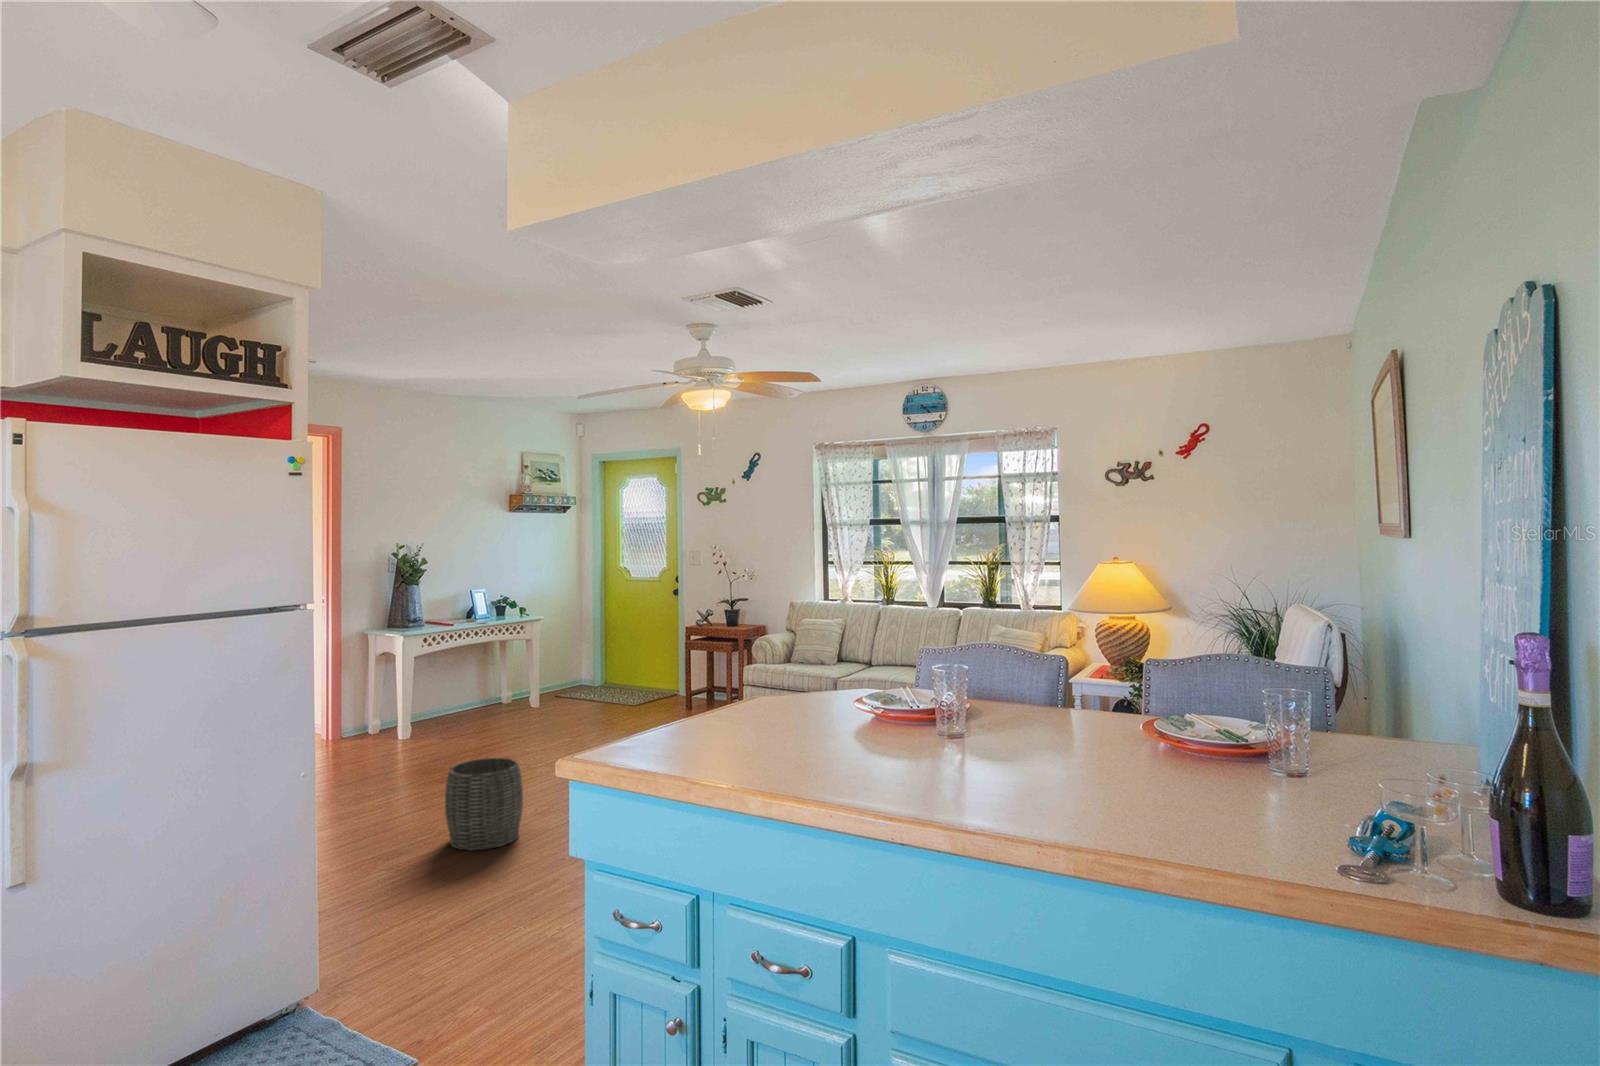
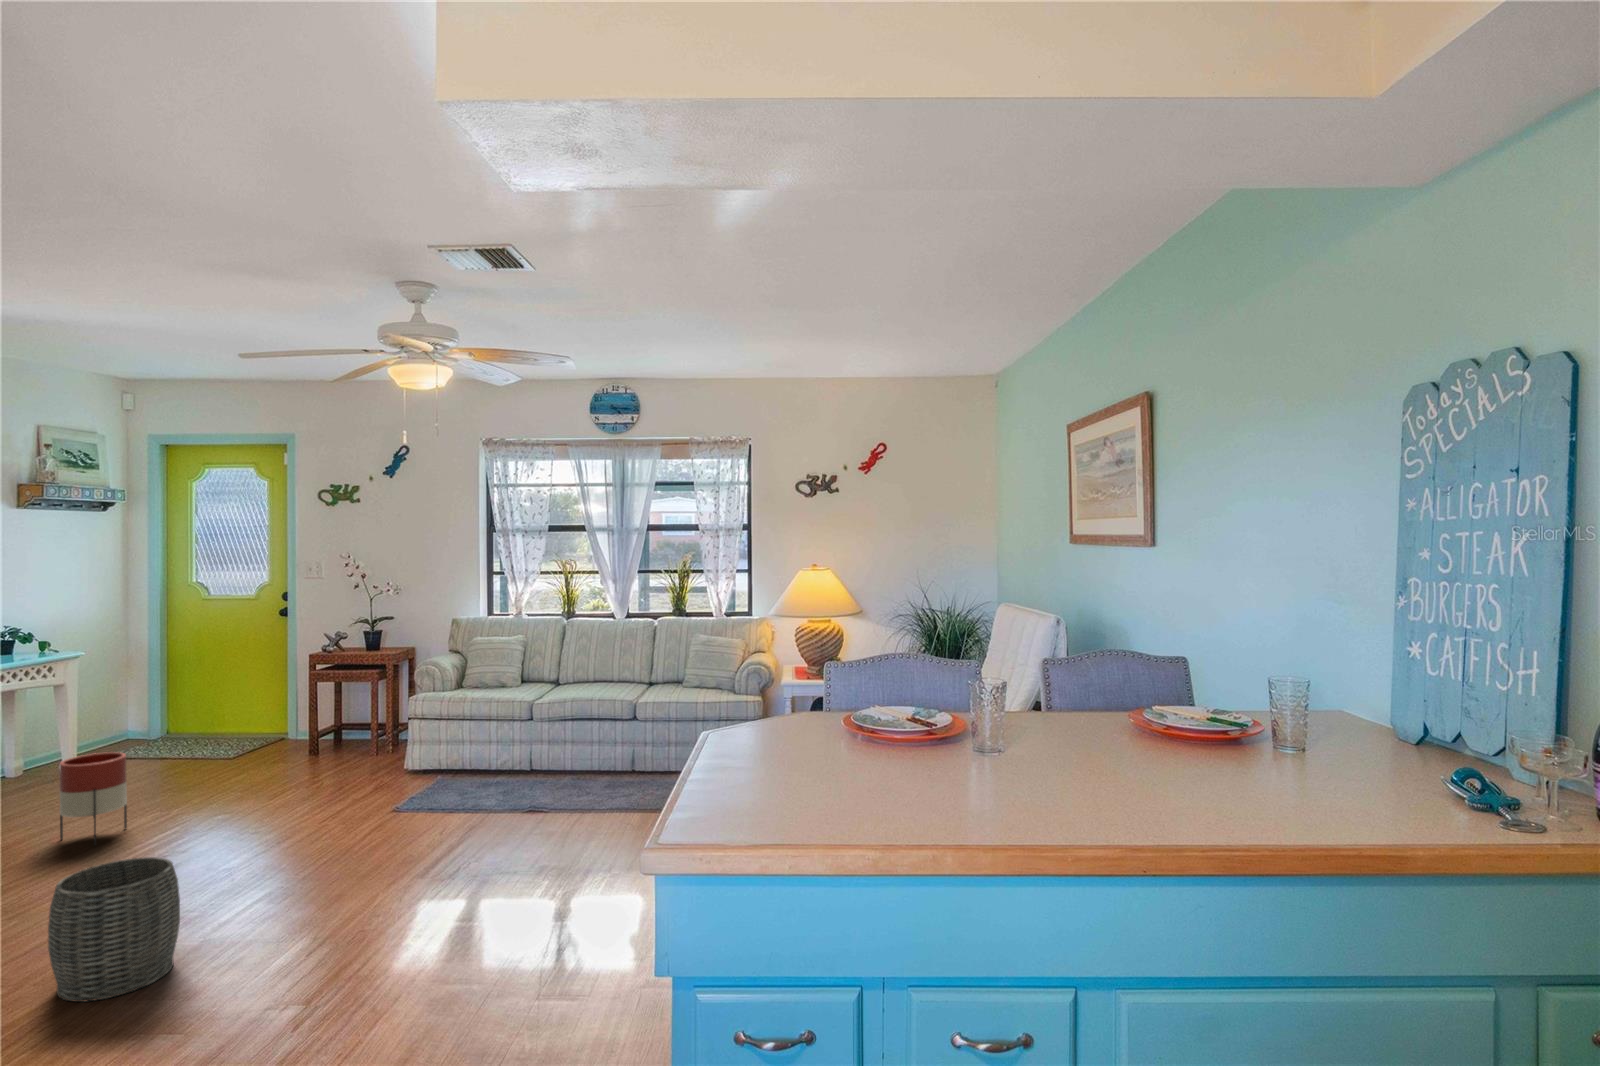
planter: none [504,688,545,753] -> present [59,752,127,845]

